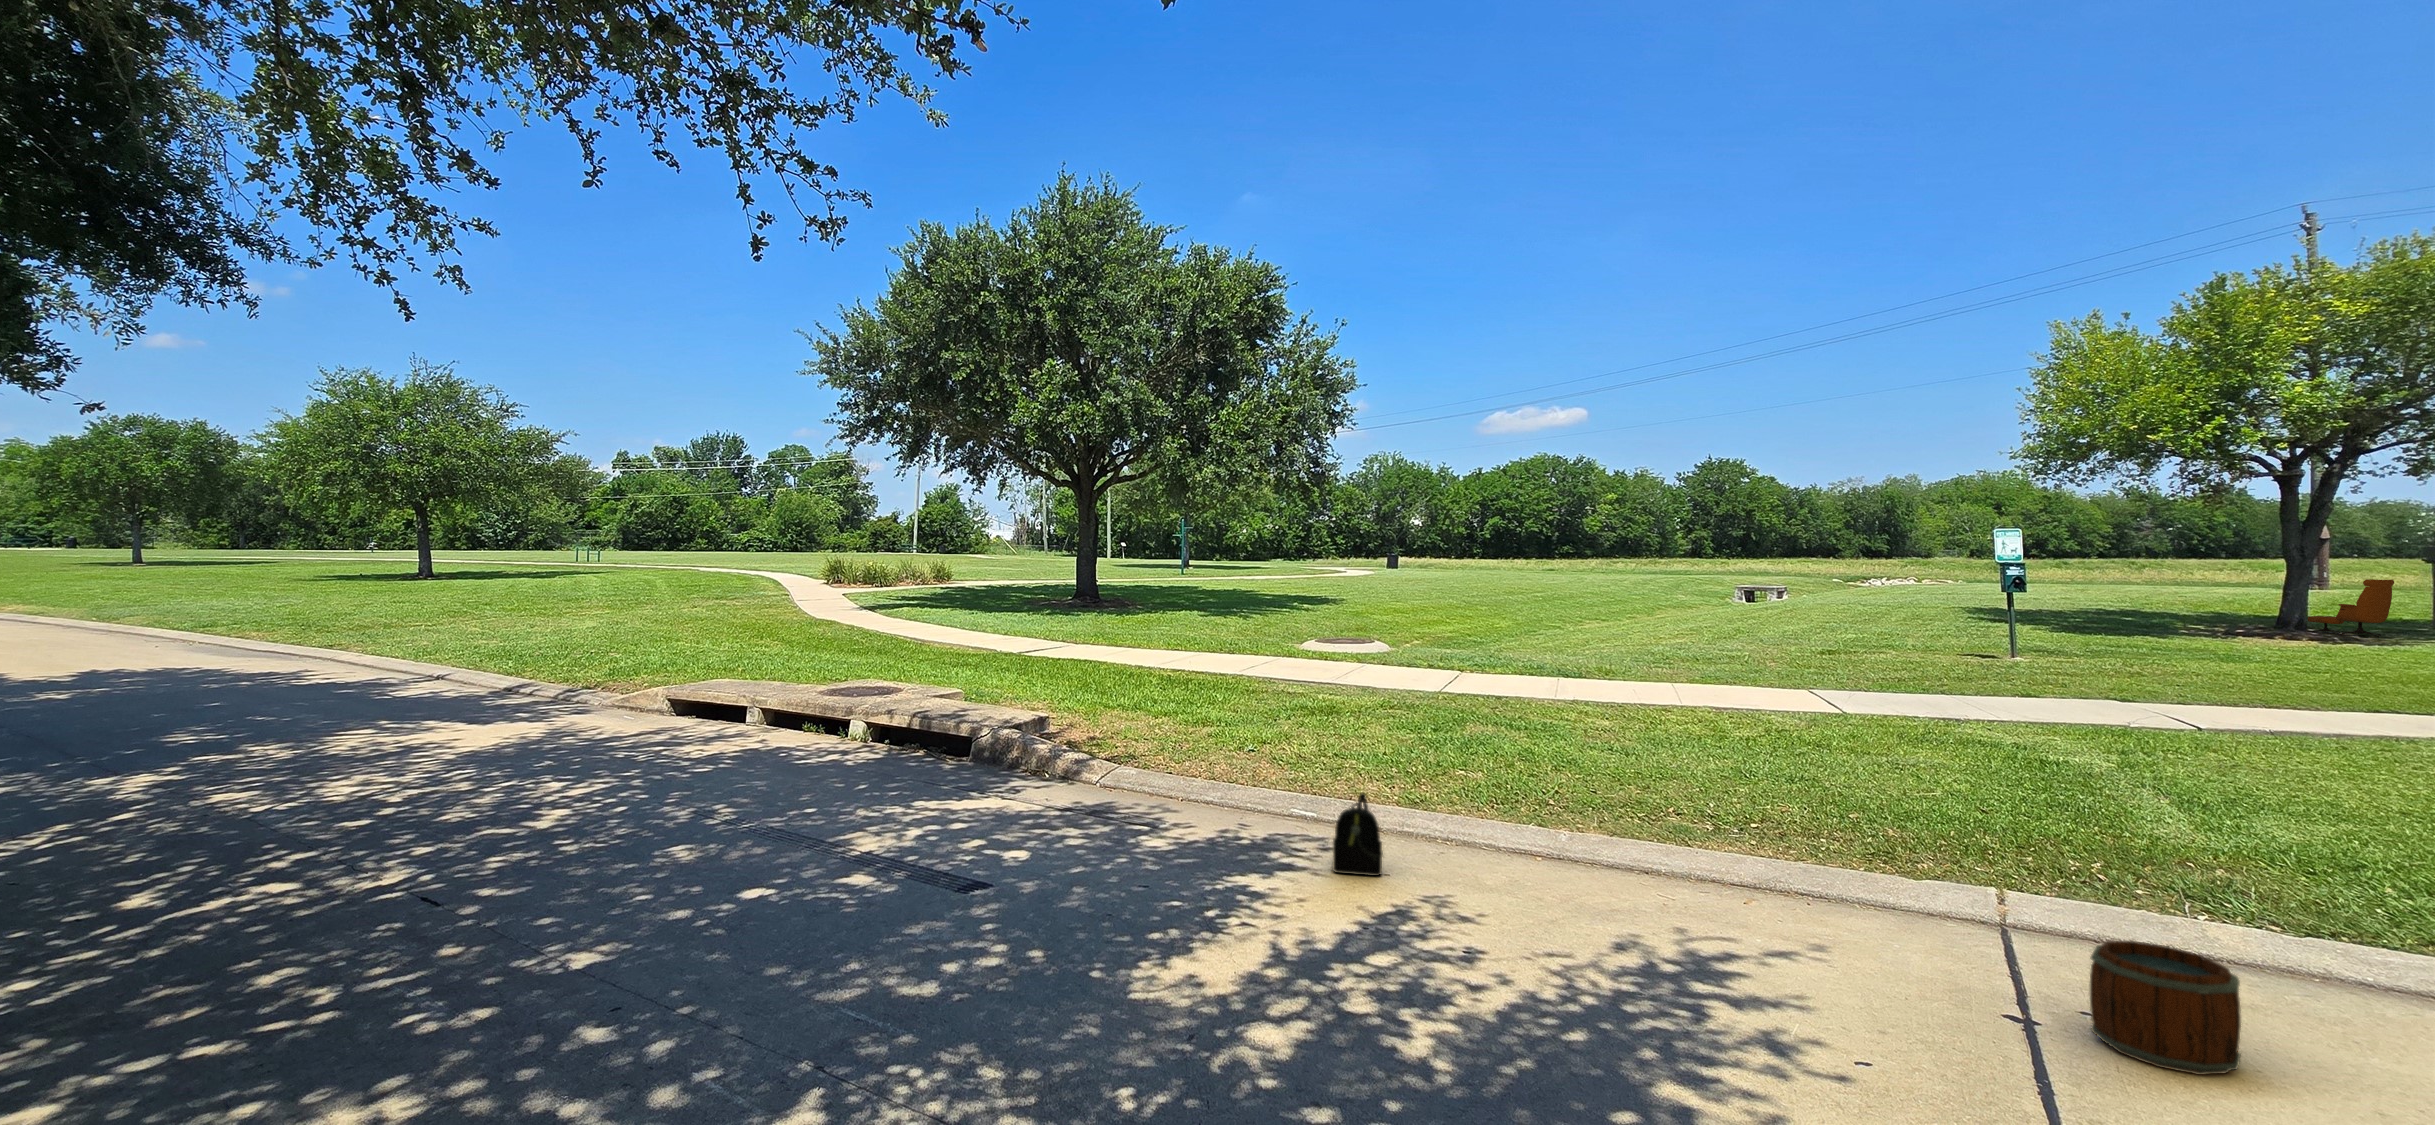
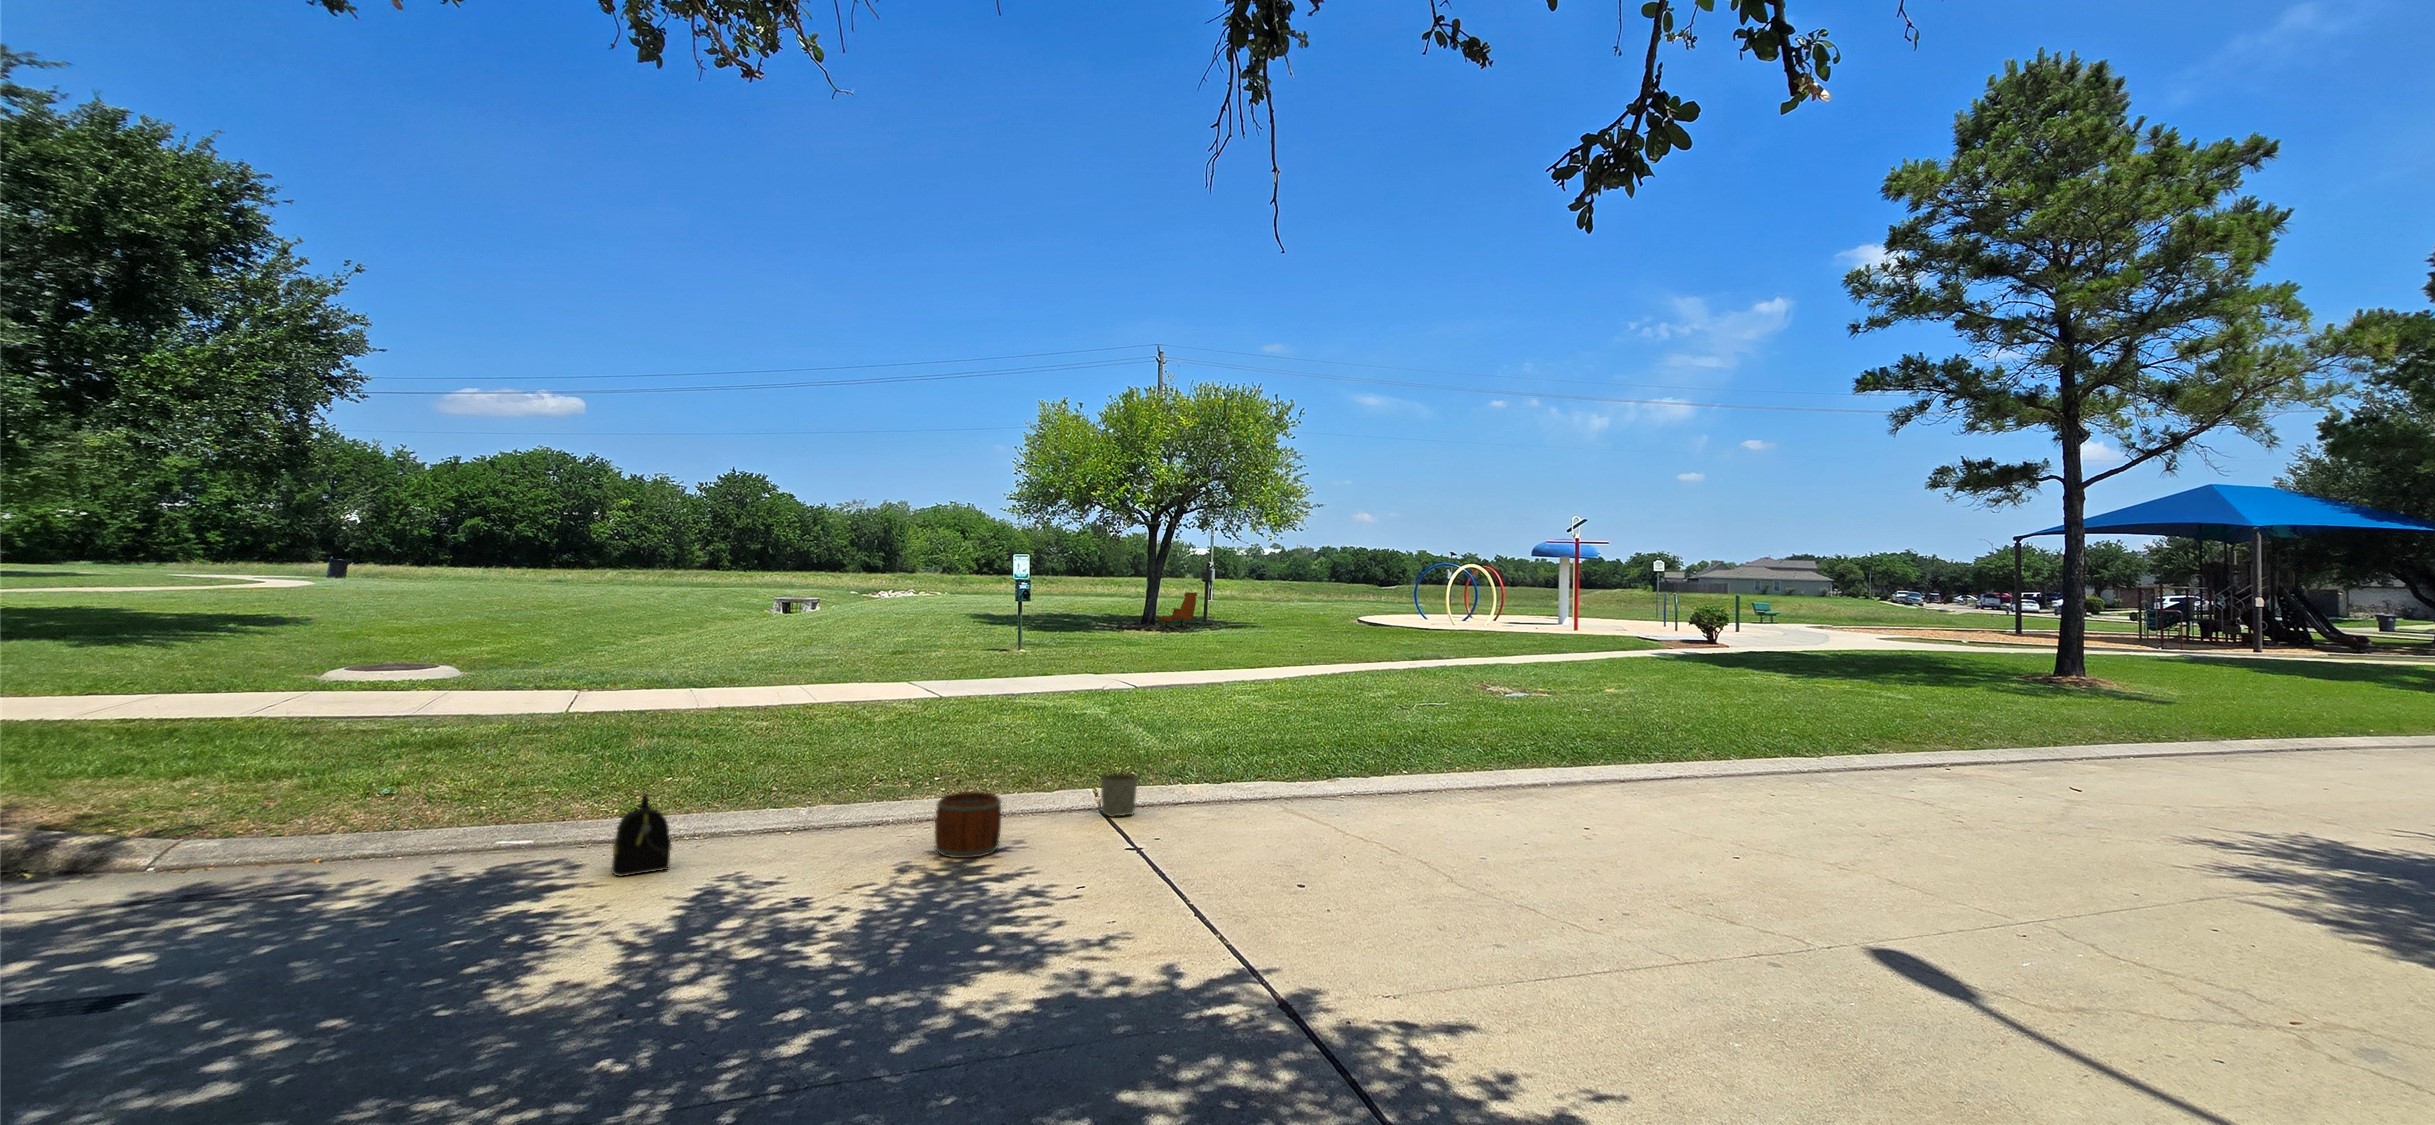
planter: none [1992,875,2066,952] -> present [1101,774,1137,817]
bucket: present [2090,941,2241,1075] -> present [935,791,1001,858]

